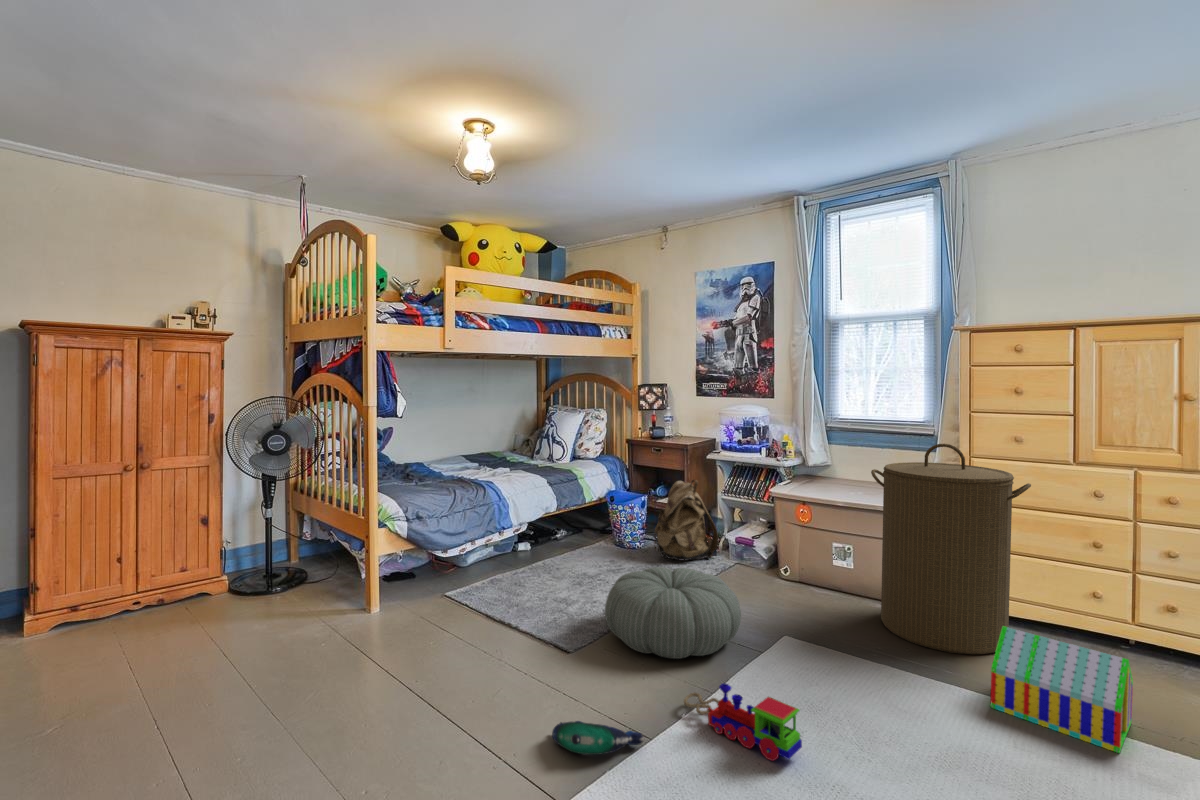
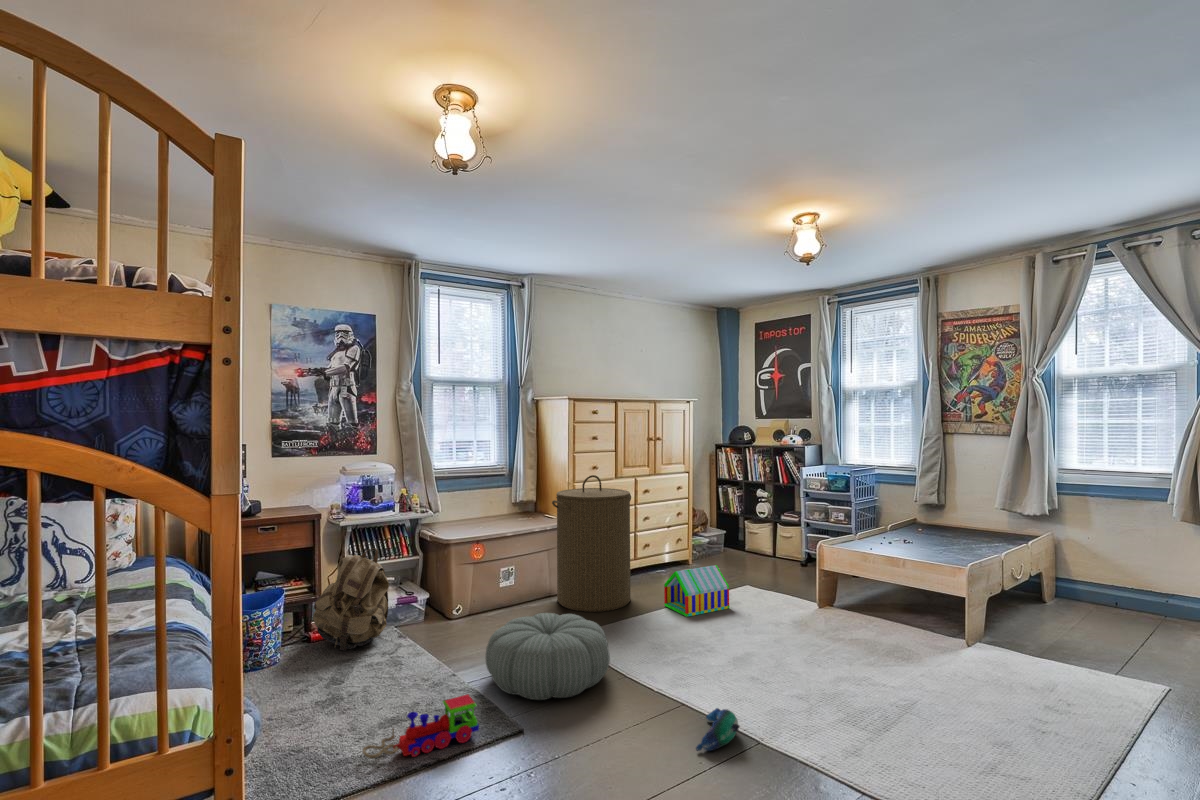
toy train: present [684,683,802,761] -> present [363,694,479,758]

